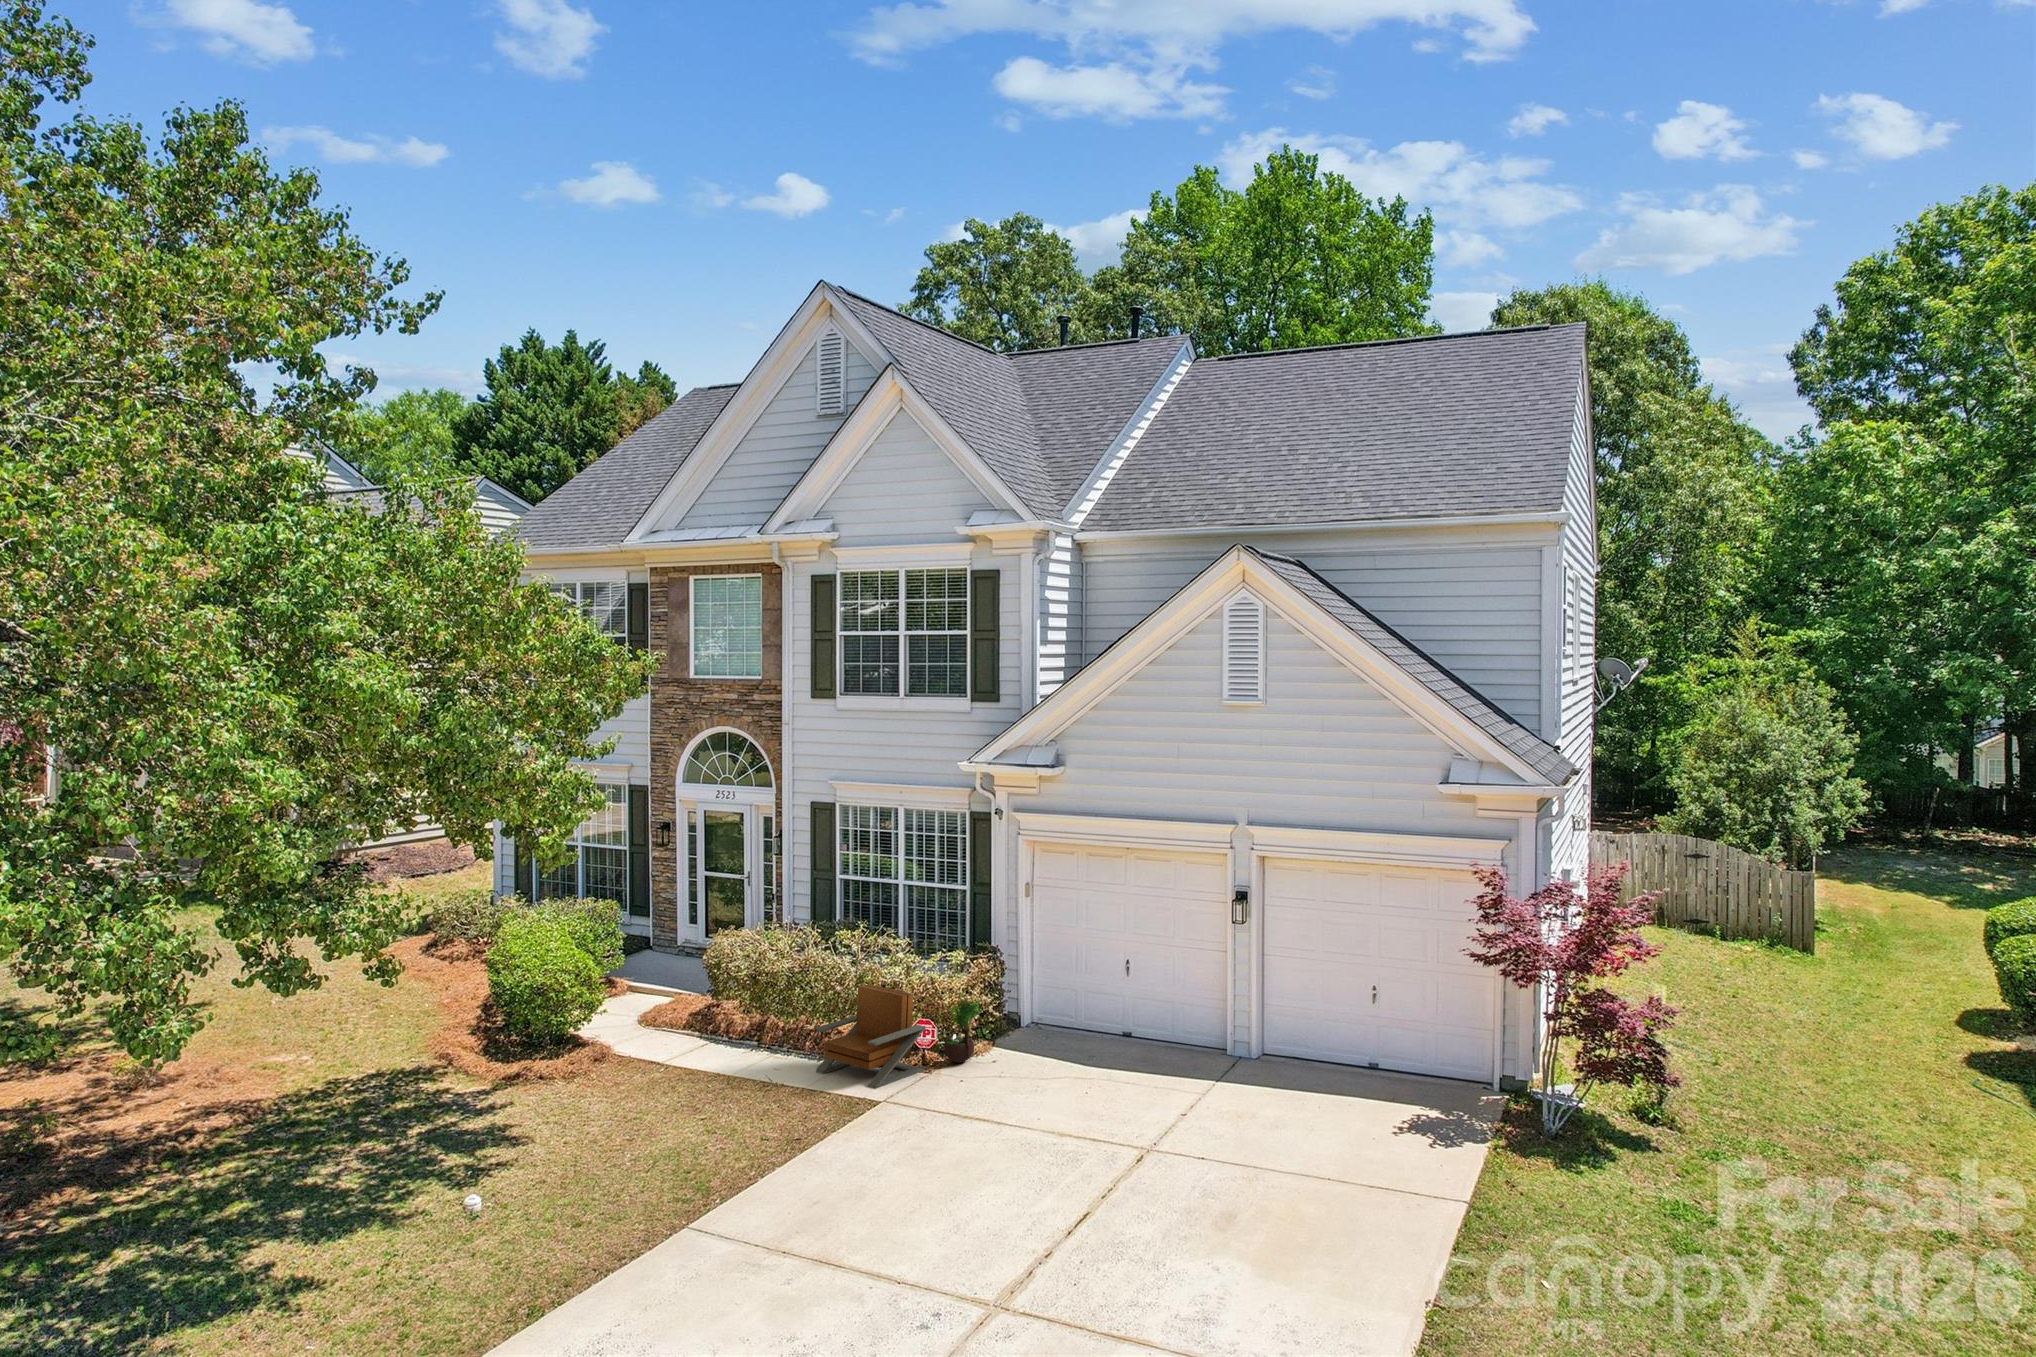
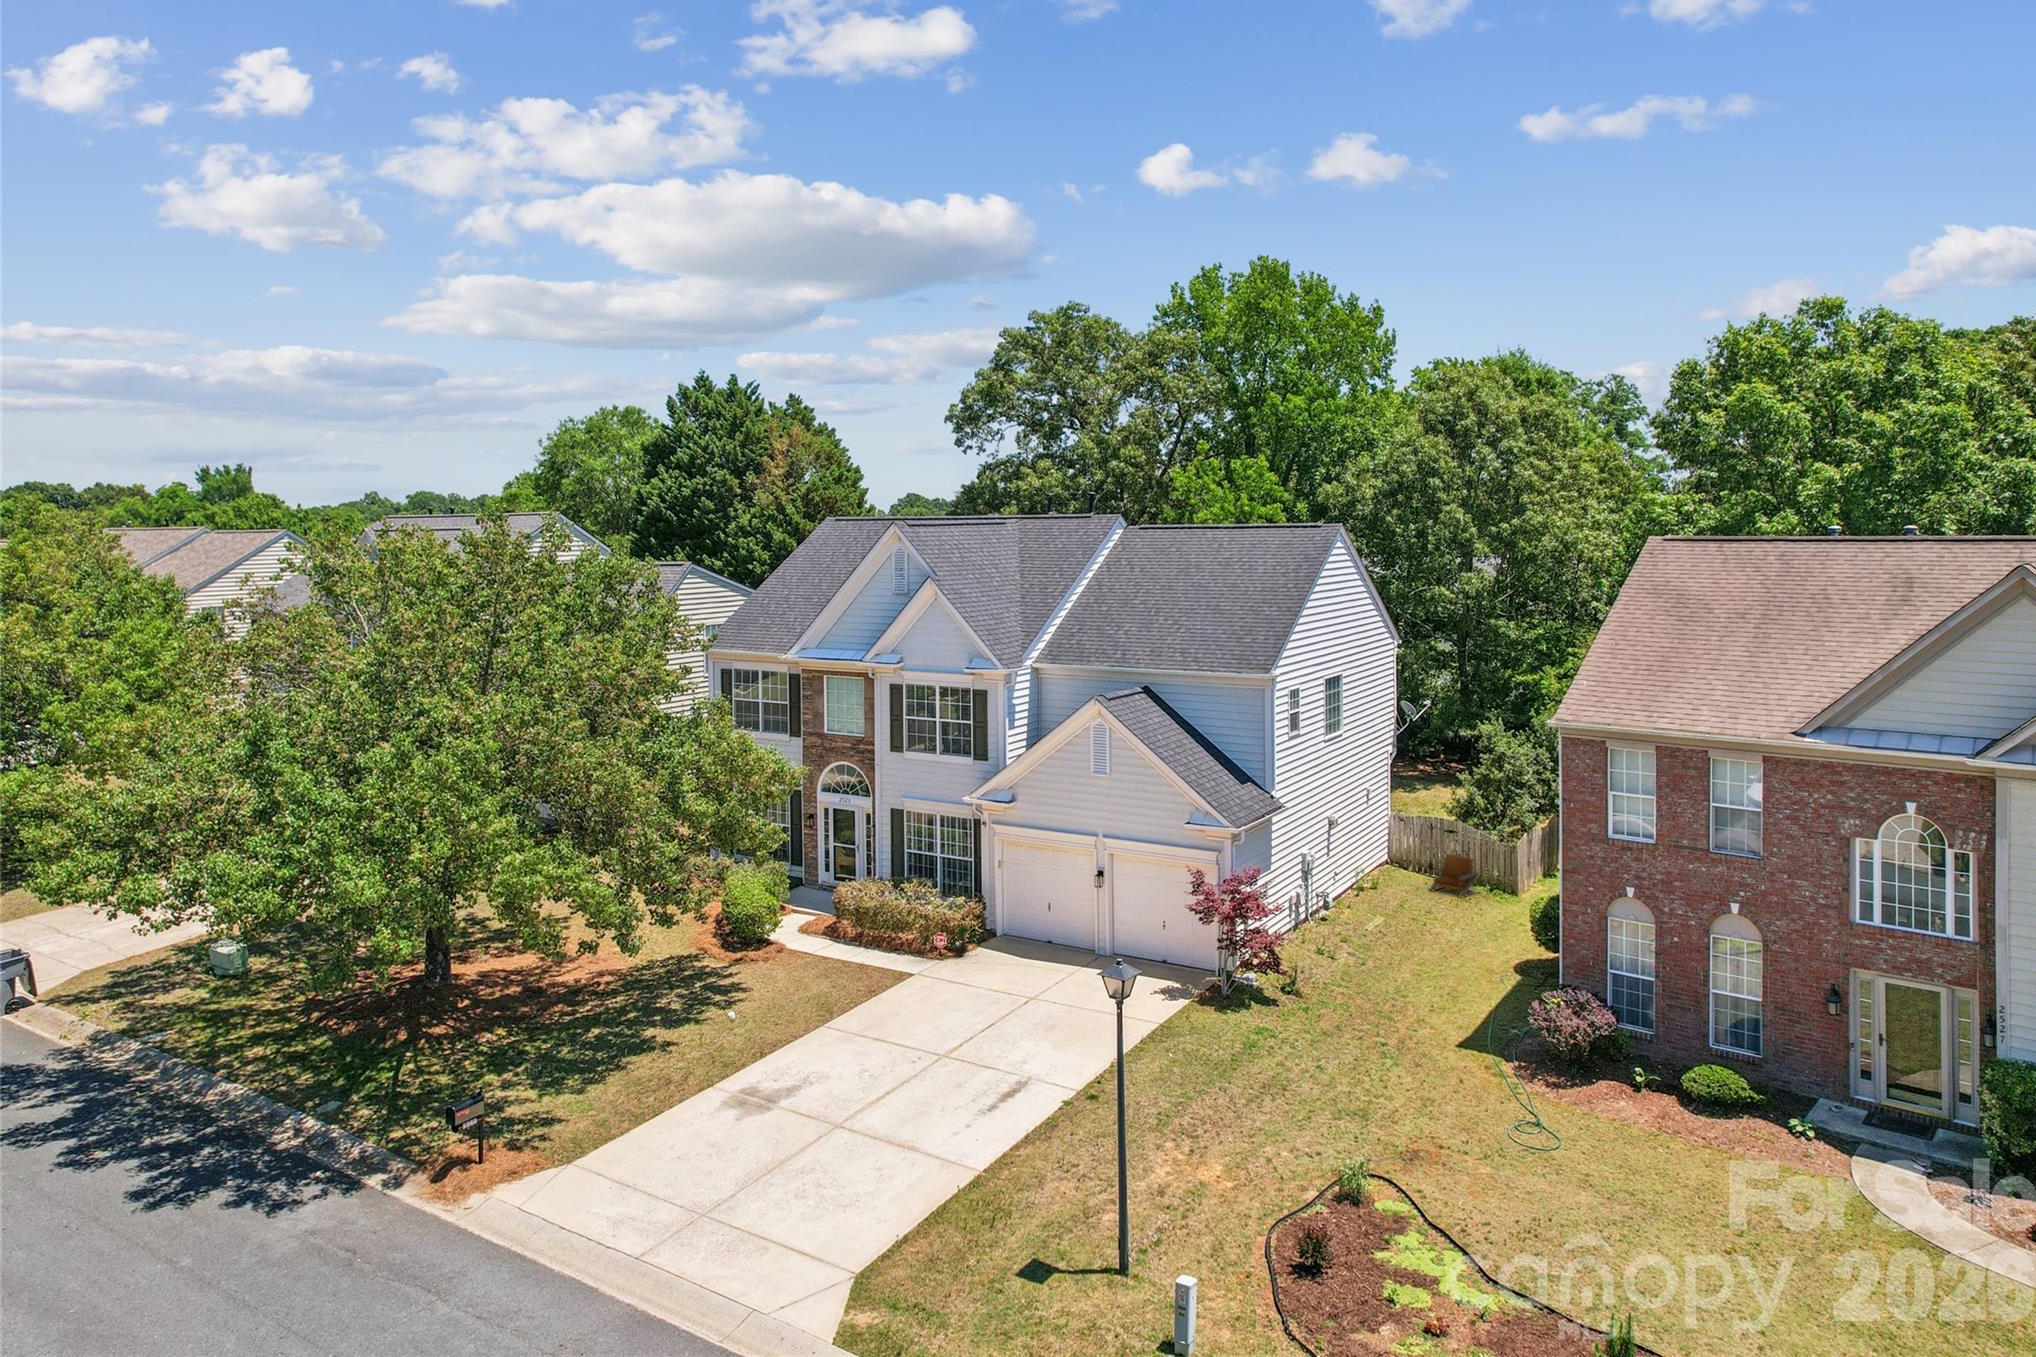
lounge chair: present [816,984,925,1089] -> present [1429,854,1478,898]

